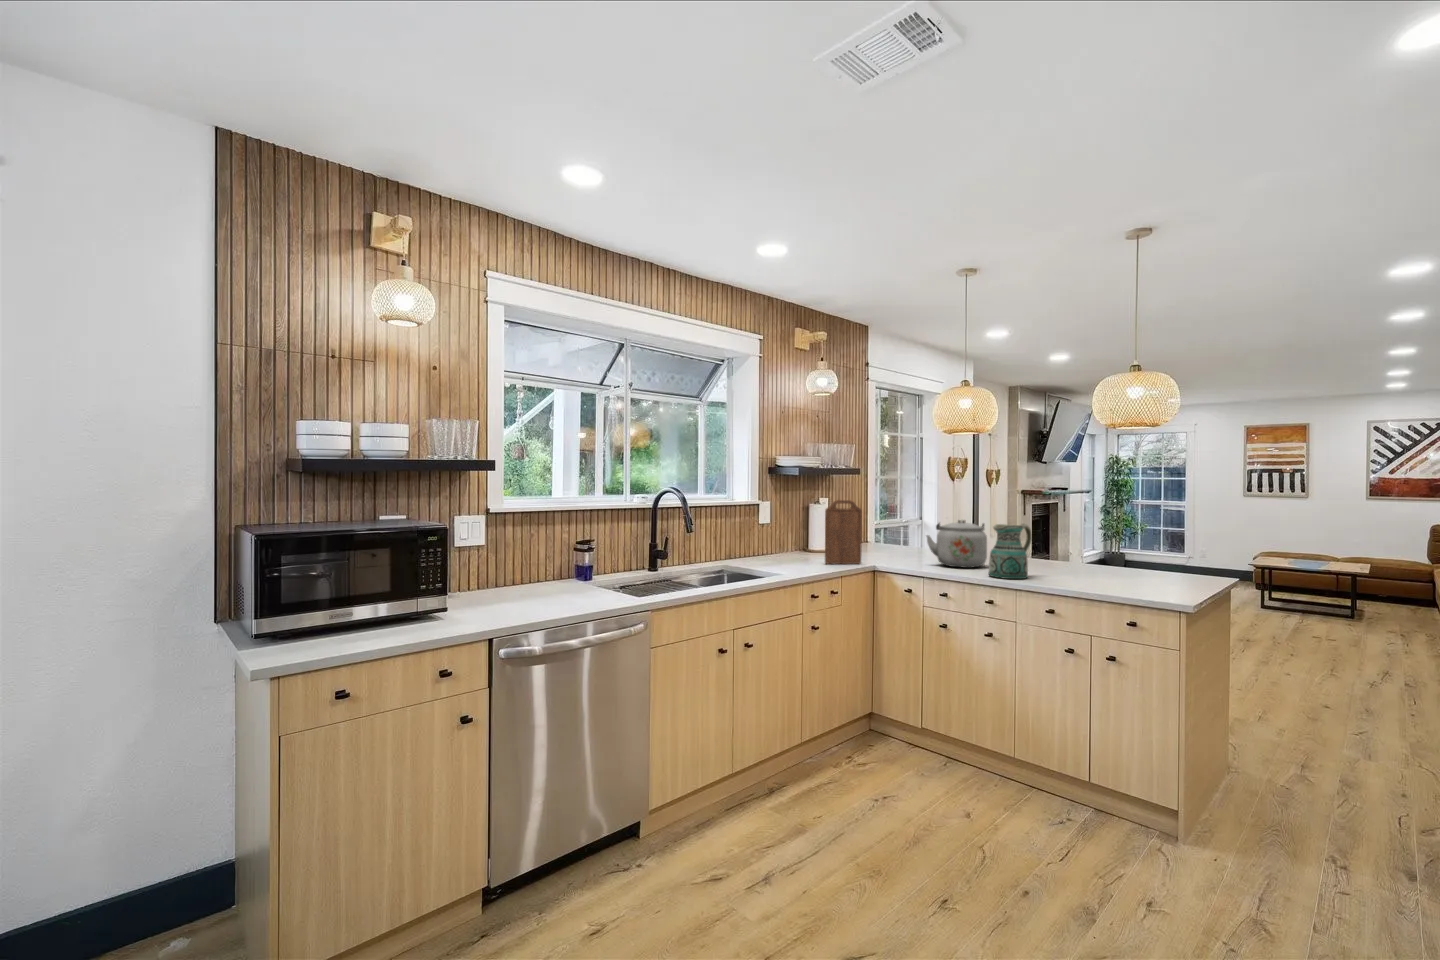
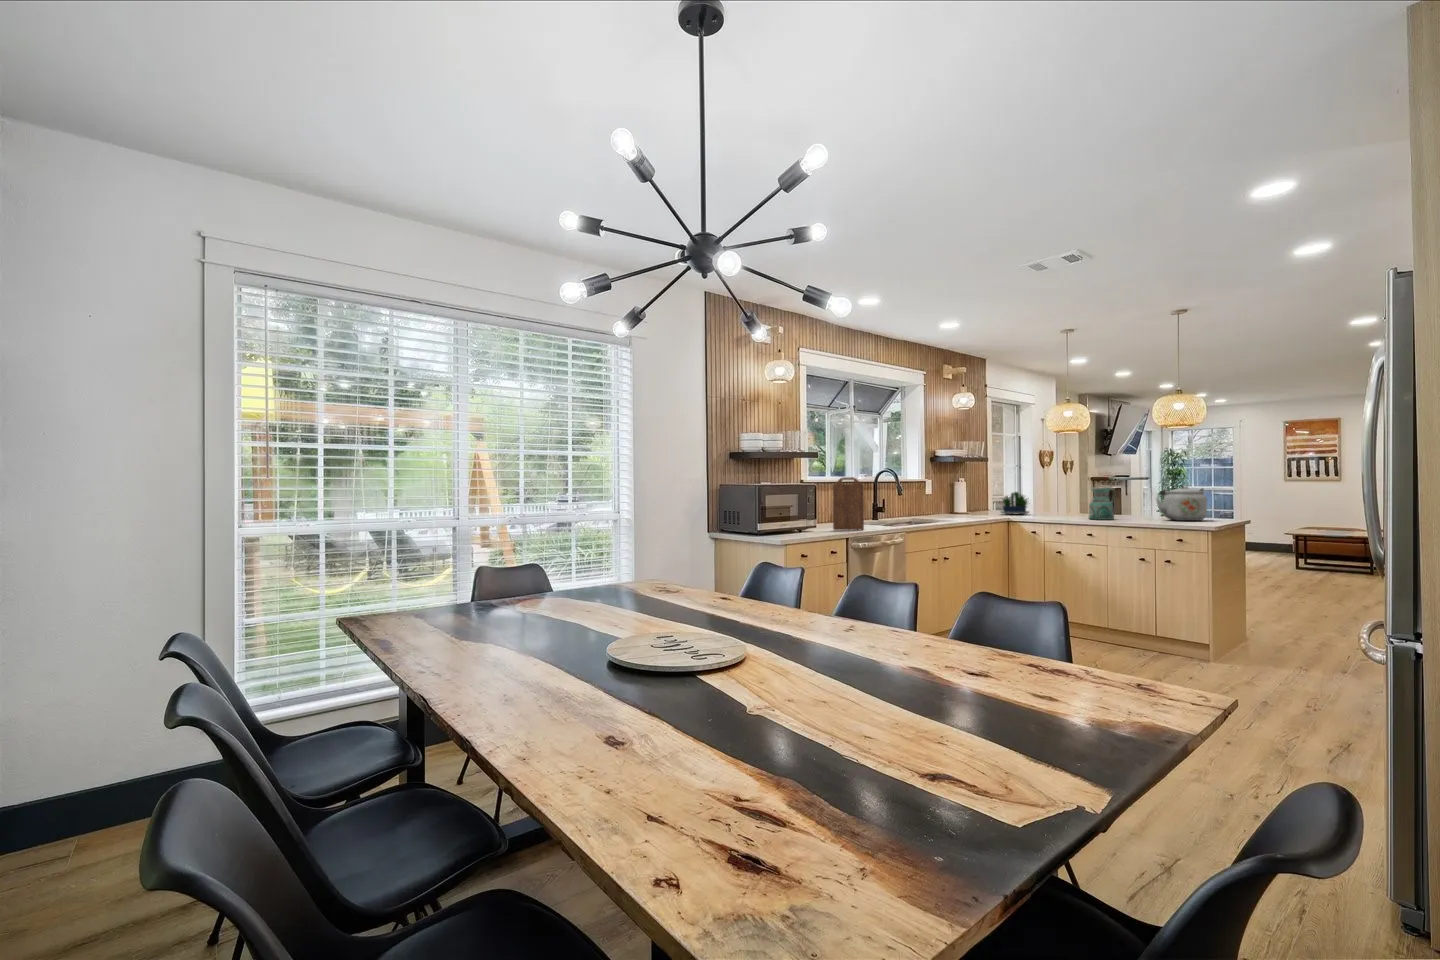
cutting board: present [825,500,862,564] -> present [833,477,864,530]
potted plant: none [871,520,923,556] -> present [1001,492,1029,514]
kettle: present [927,520,987,568] -> present [1156,486,1207,521]

